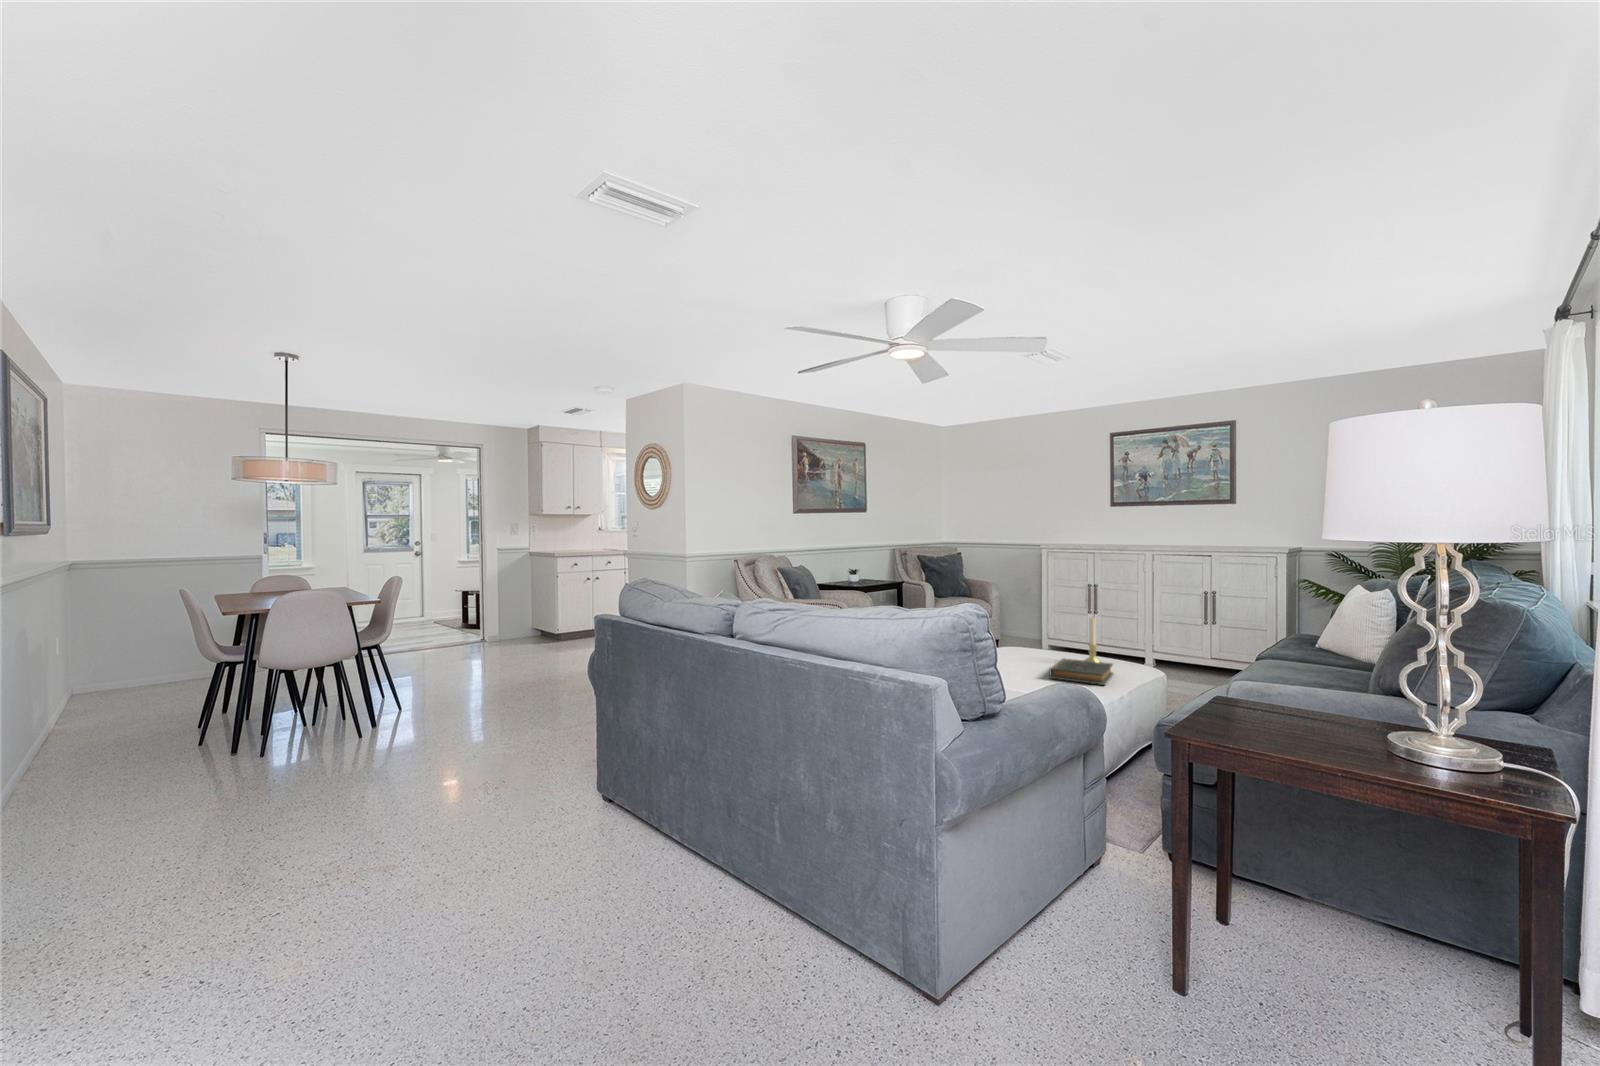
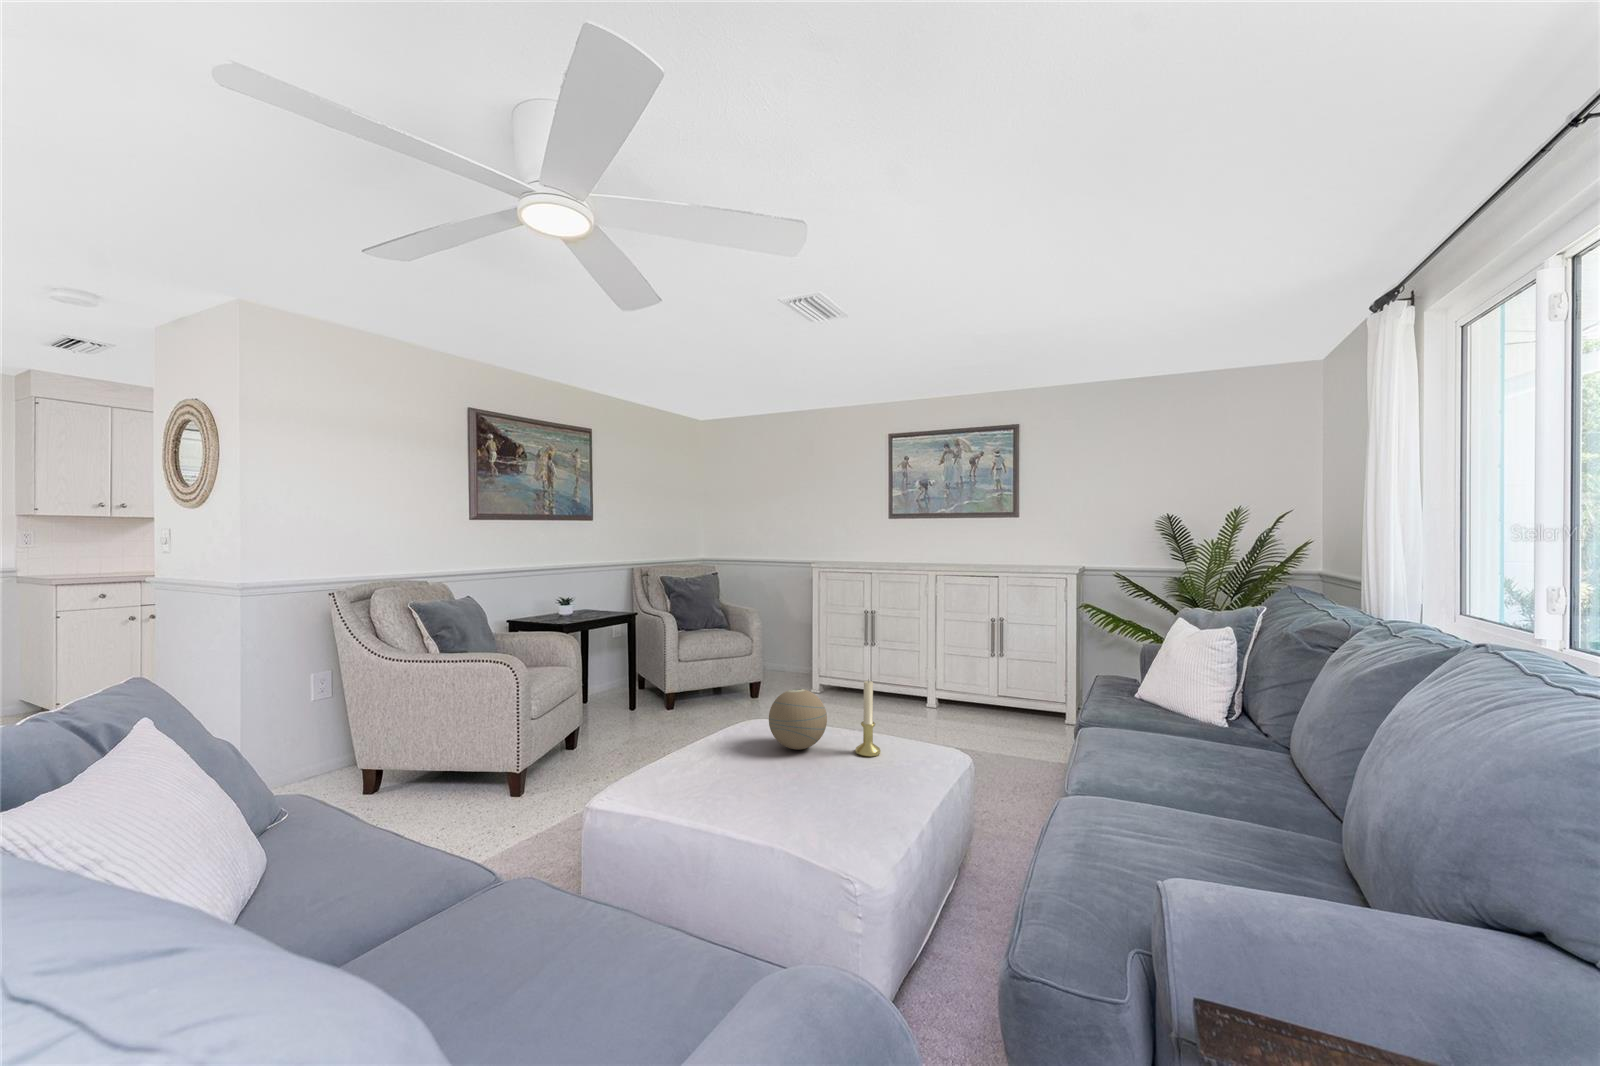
decorative orb: none [1024,622,1064,659] -> present [769,689,827,750]
hardback book: present [1050,658,1114,685] -> none [800,752,900,810]

